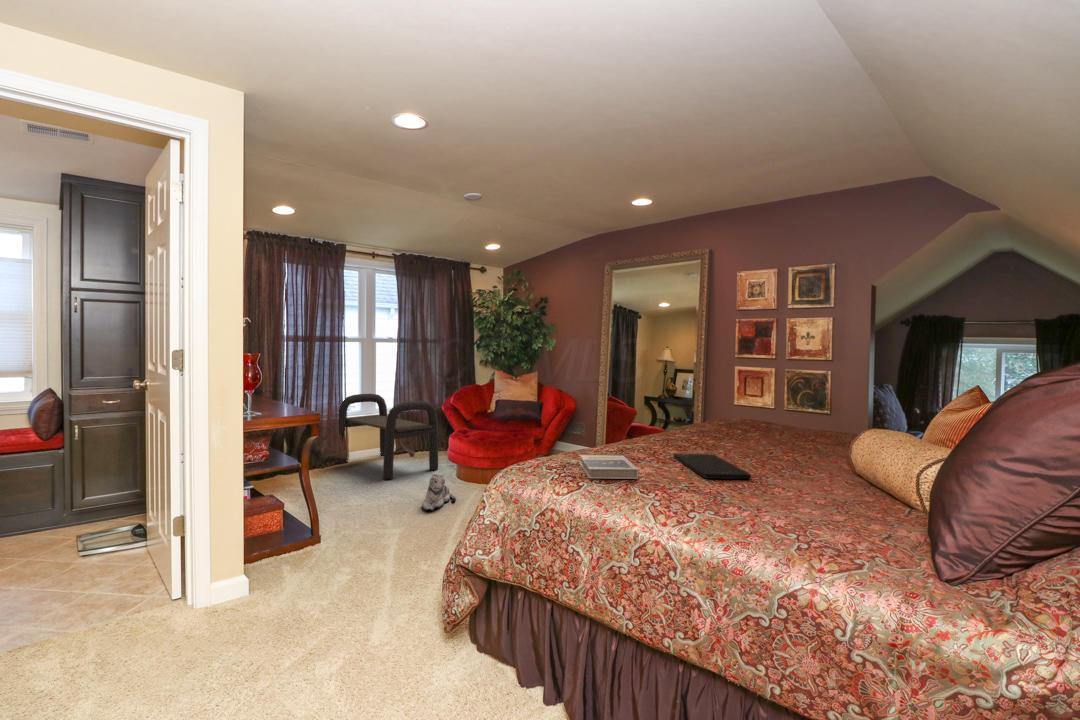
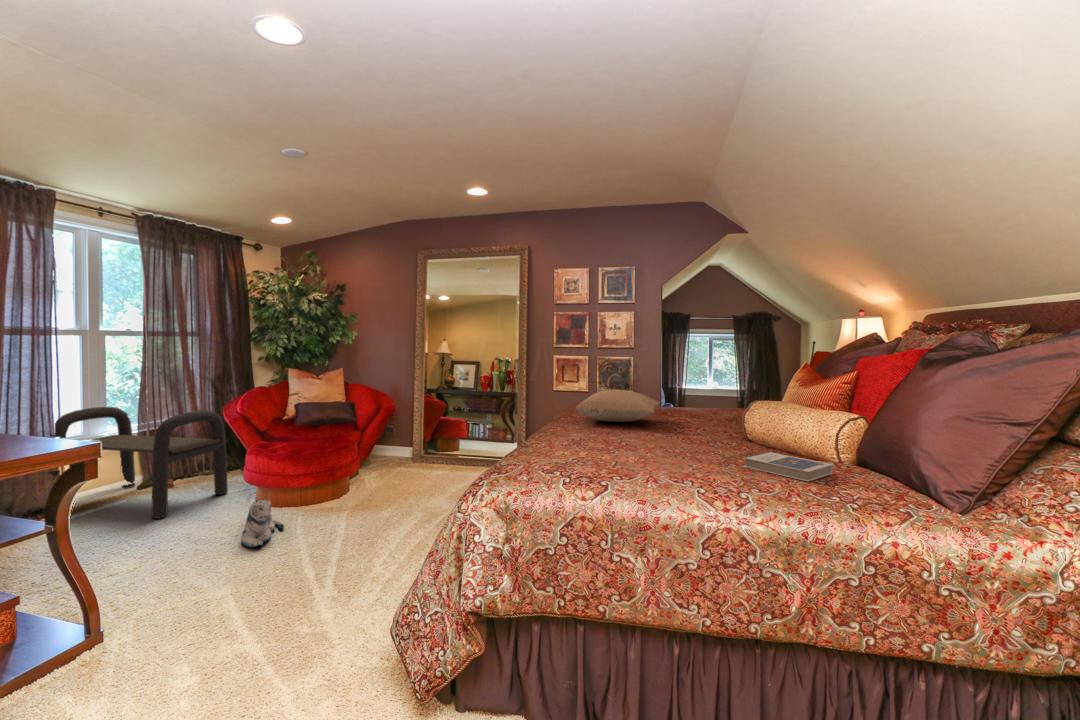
pillow: none [674,406,792,441] -> present [576,390,659,422]
smartphone: present [674,454,751,479] -> none [615,436,707,459]
hardback book: present [580,455,638,479] -> present [743,452,833,482]

